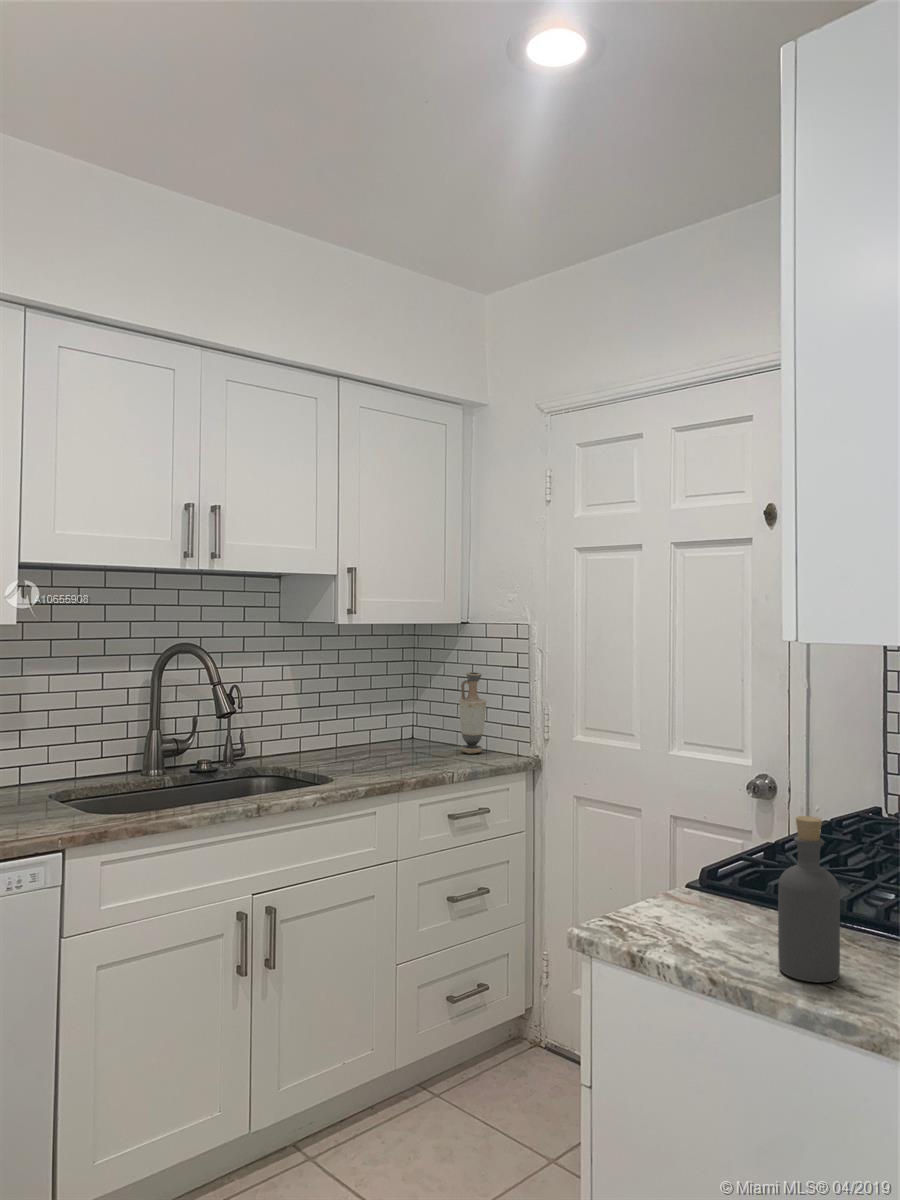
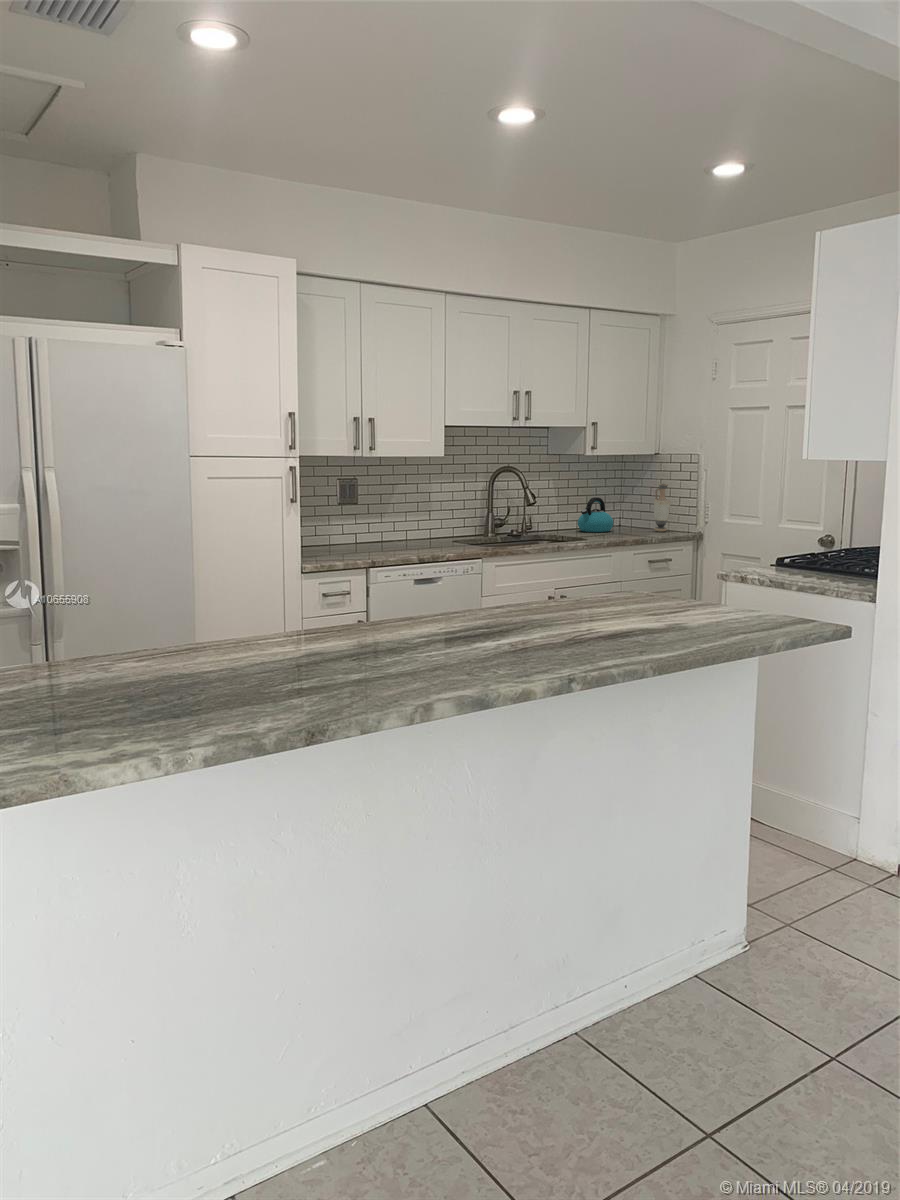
kettle: none [332,695,392,756] -> present [578,497,613,532]
bottle: present [778,816,840,982] -> none [791,522,814,577]

